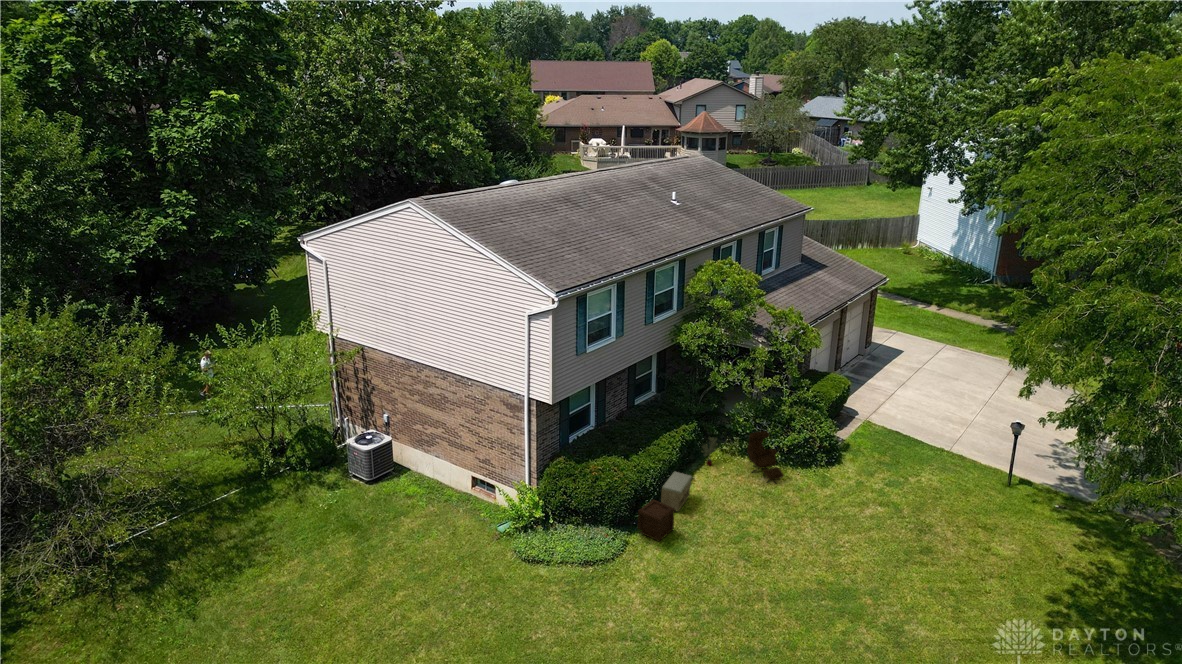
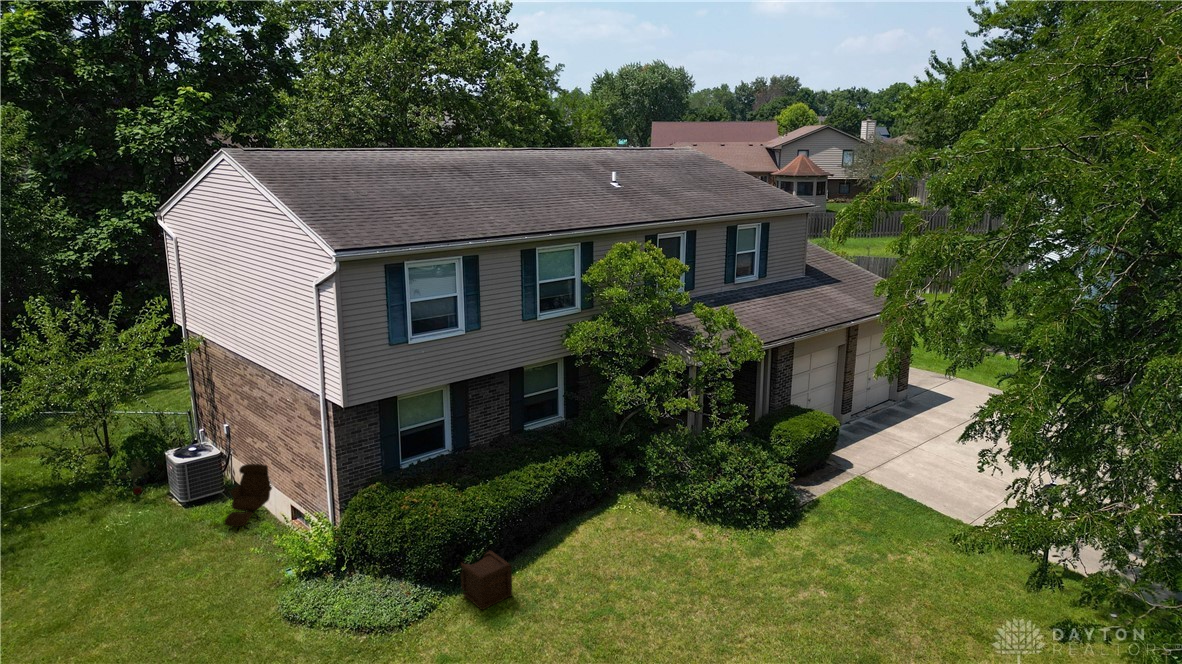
lounge chair: present [747,431,783,481] -> present [224,464,272,533]
potted tree: present [702,438,718,466] -> present [119,458,149,494]
storage bench: present [661,472,692,511] -> none [513,517,563,572]

